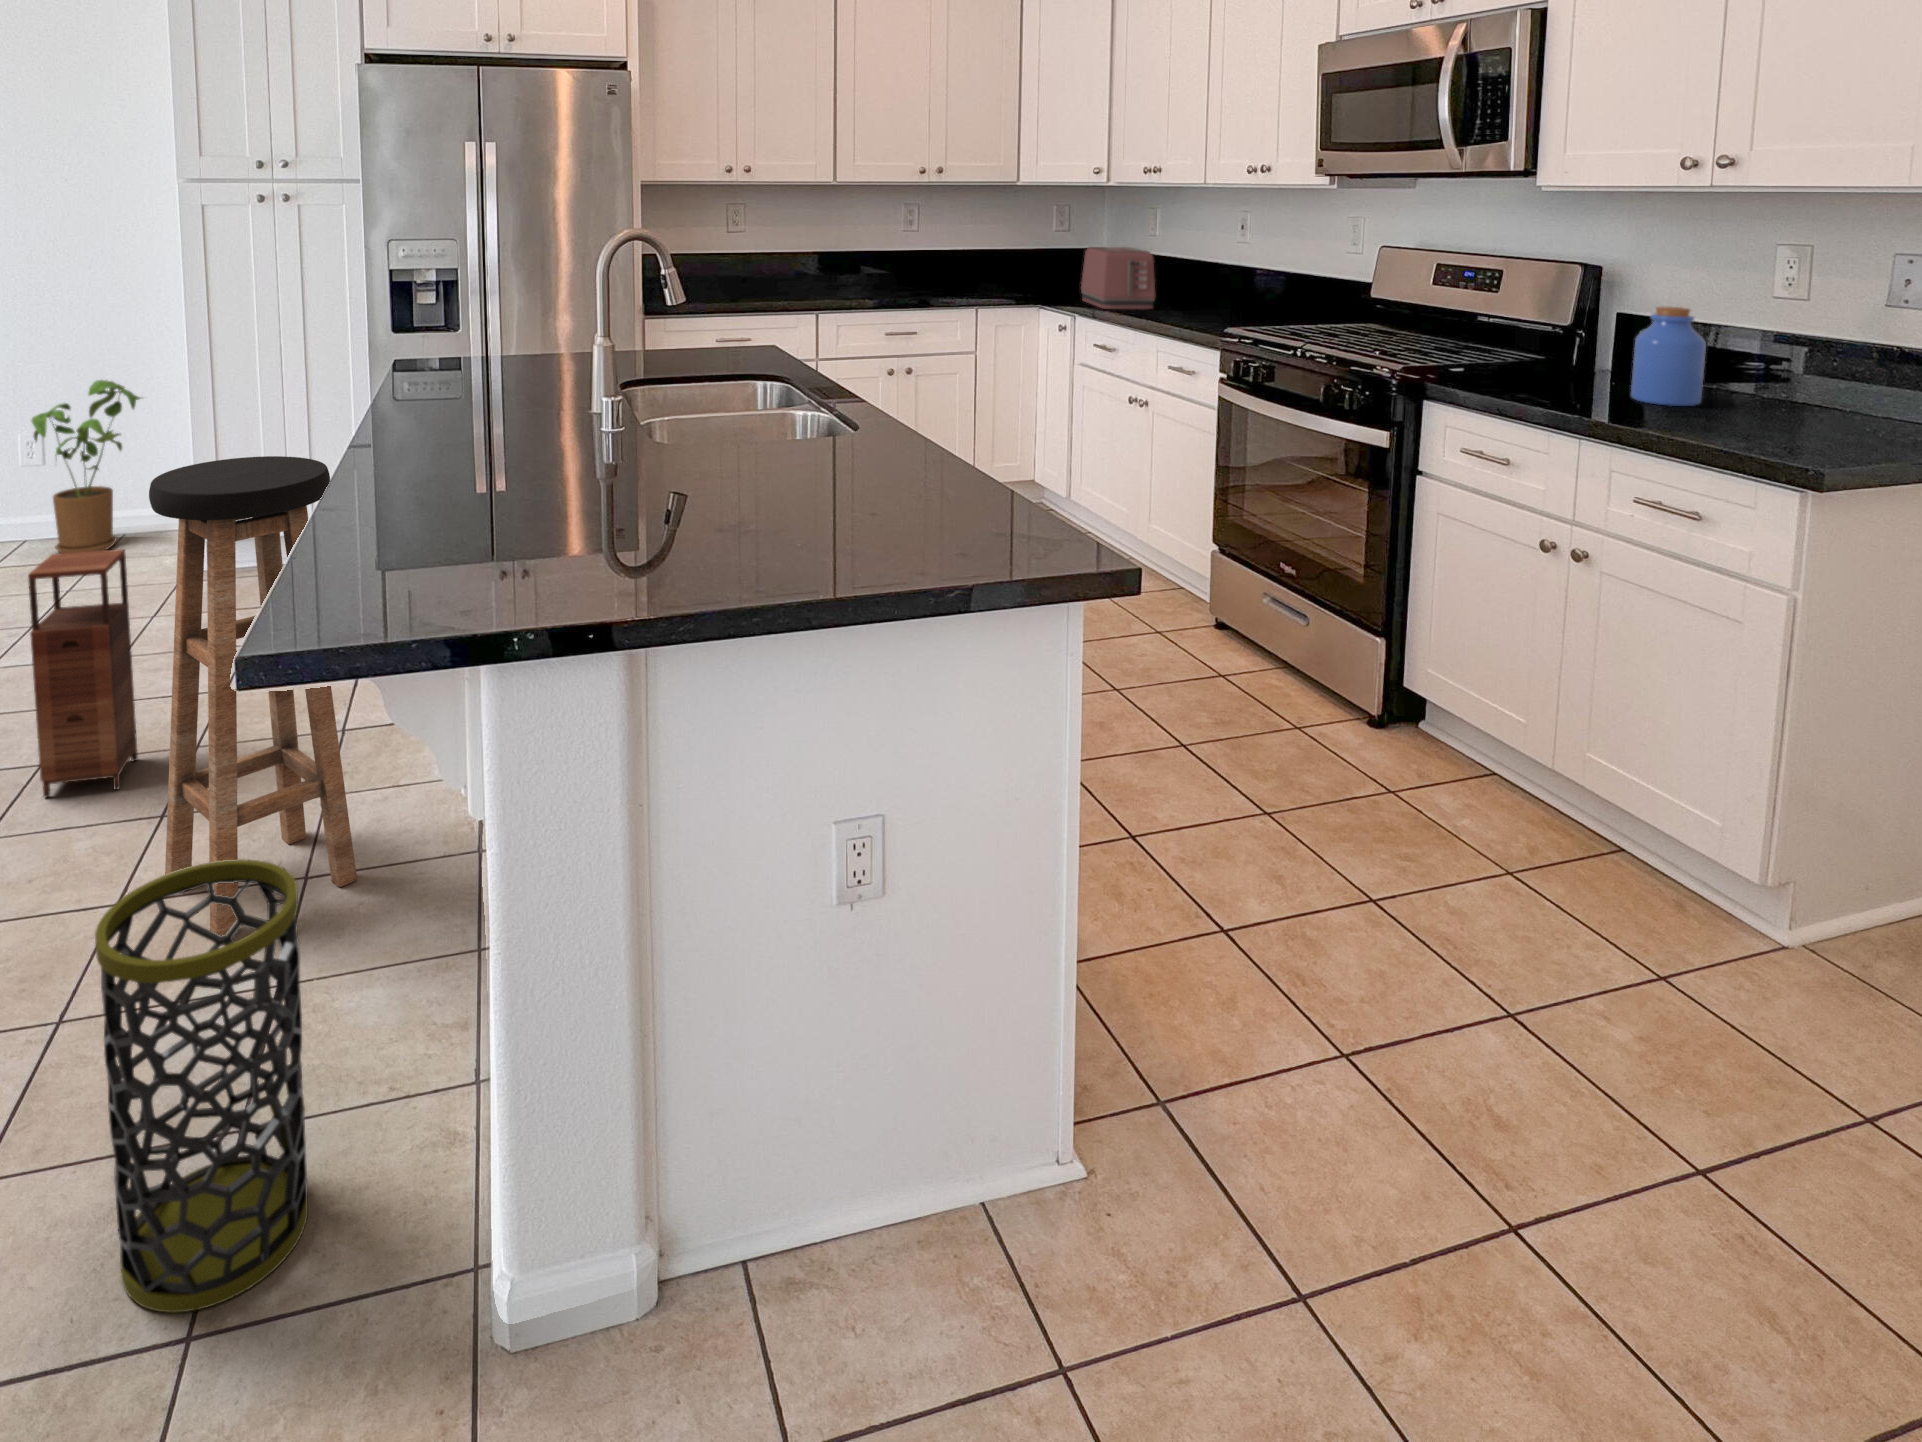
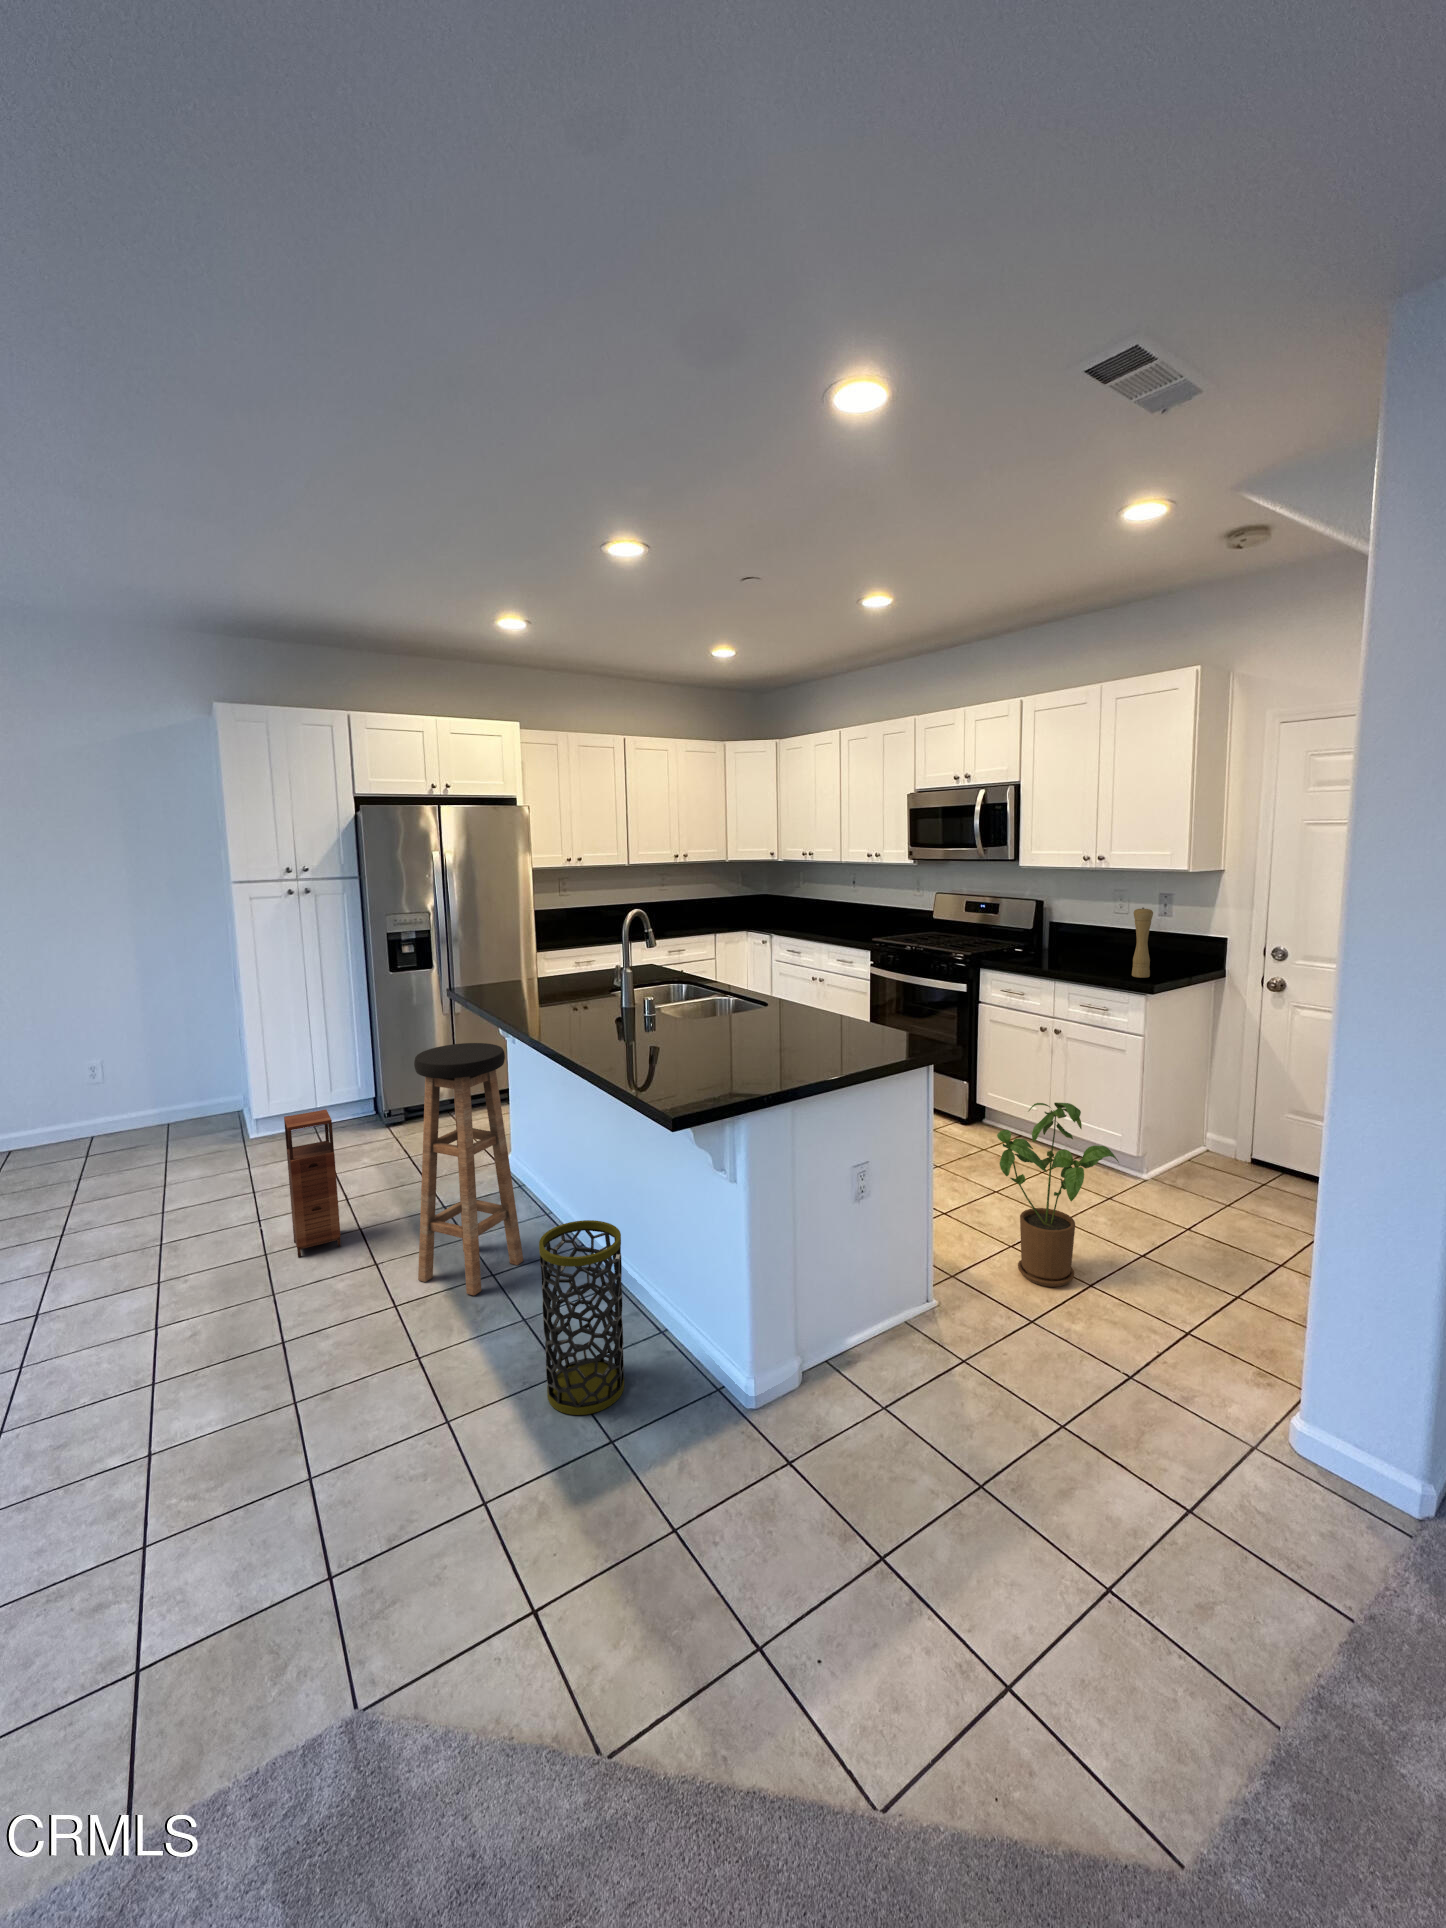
toaster: present [1081,247,1155,309] -> none [774,895,818,930]
pepper mill: none [1785,275,1853,449] -> present [1132,908,1153,978]
jar: present [1631,307,1706,406] -> none [1066,920,1095,964]
house plant: present [32,380,141,553] -> present [997,1102,1119,1287]

